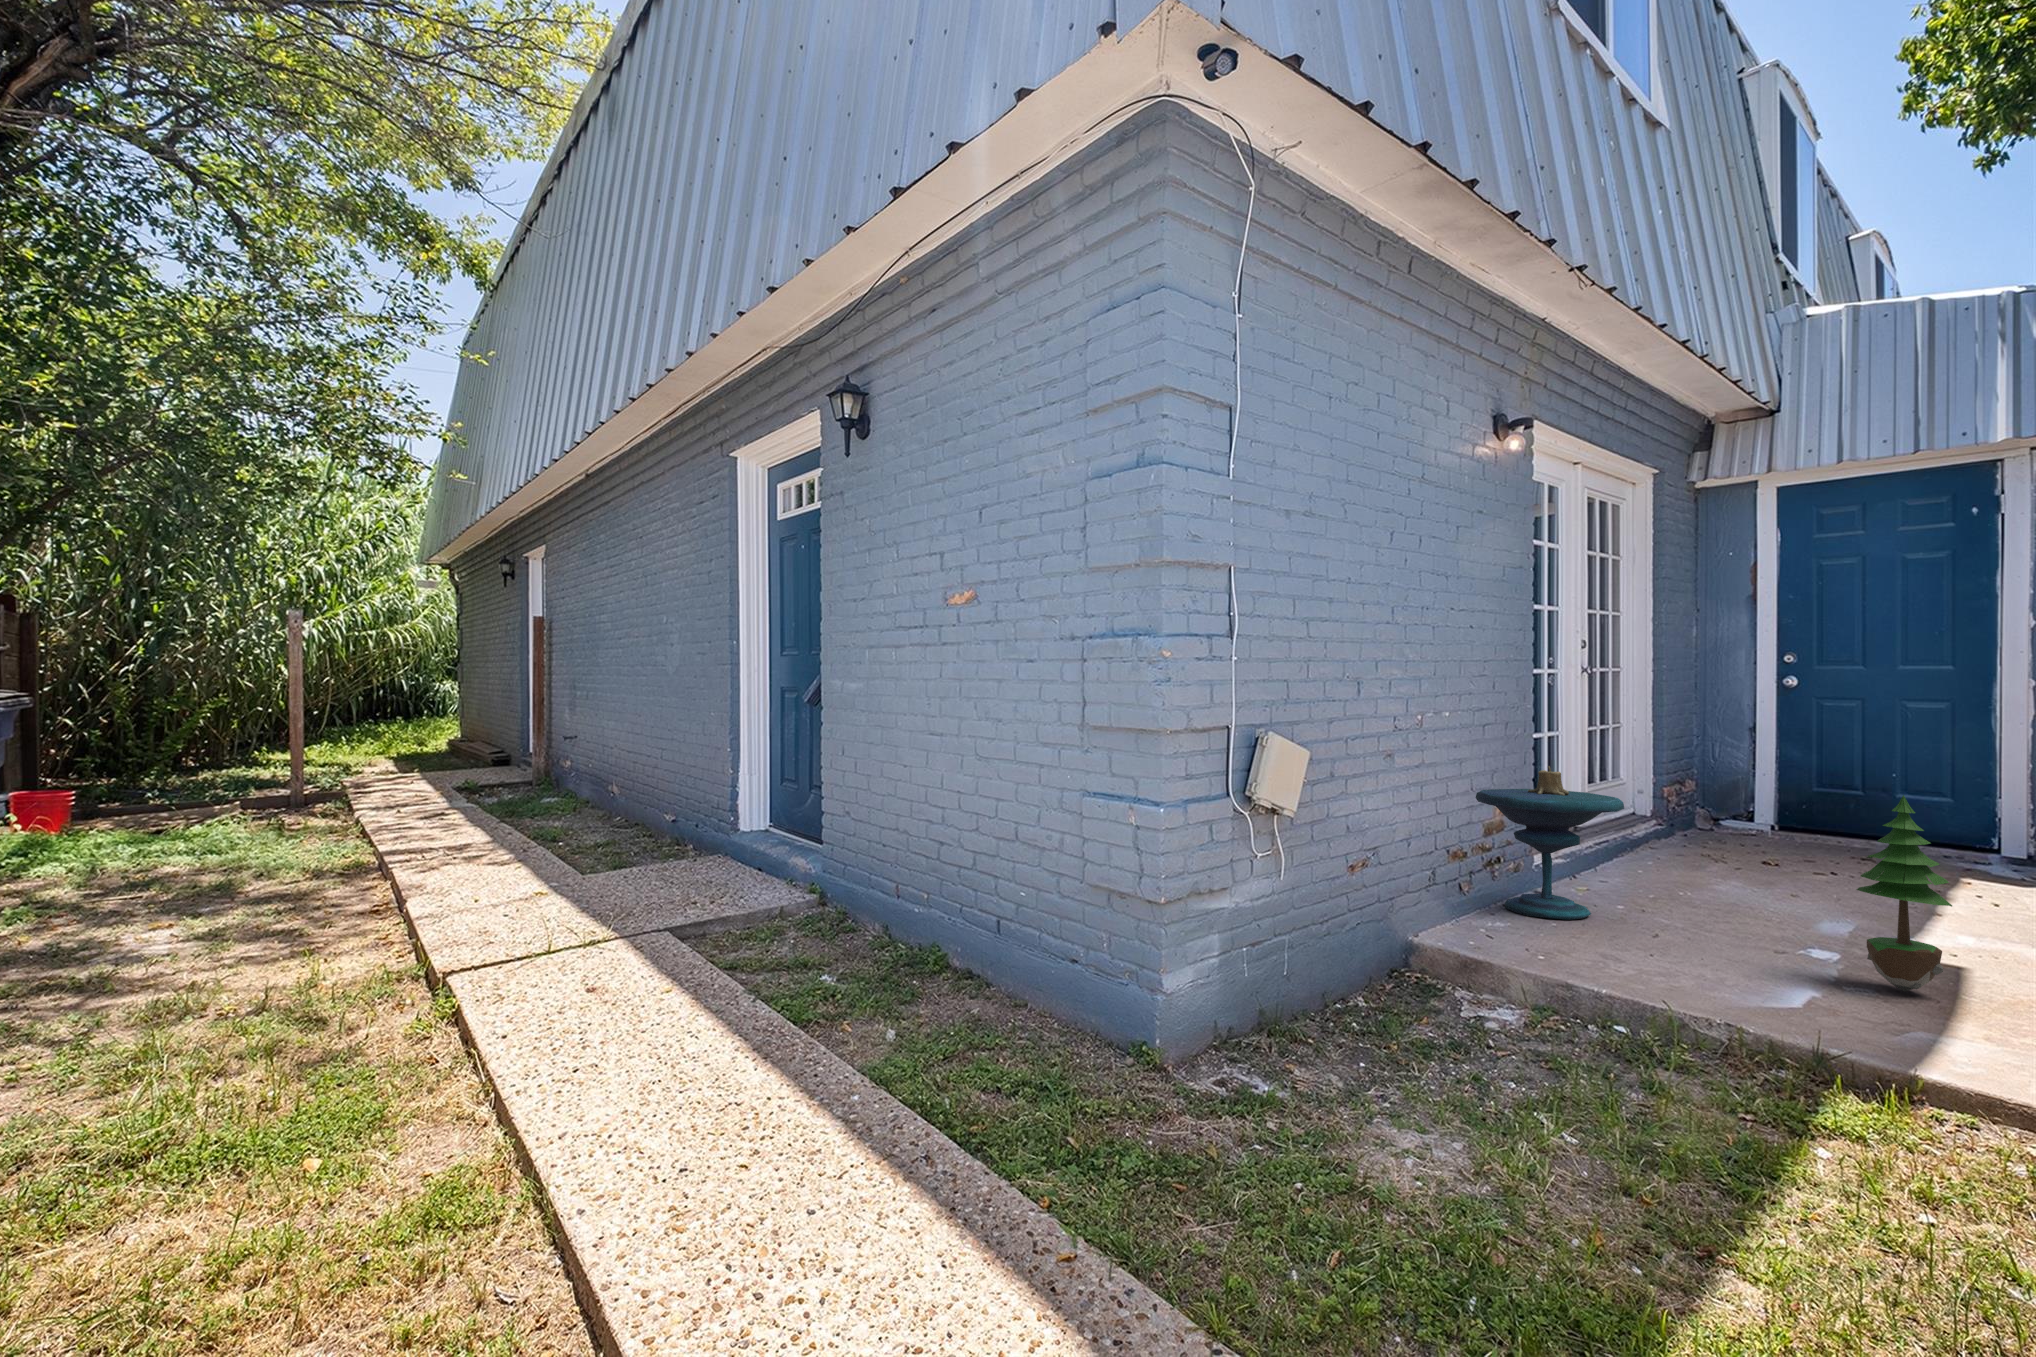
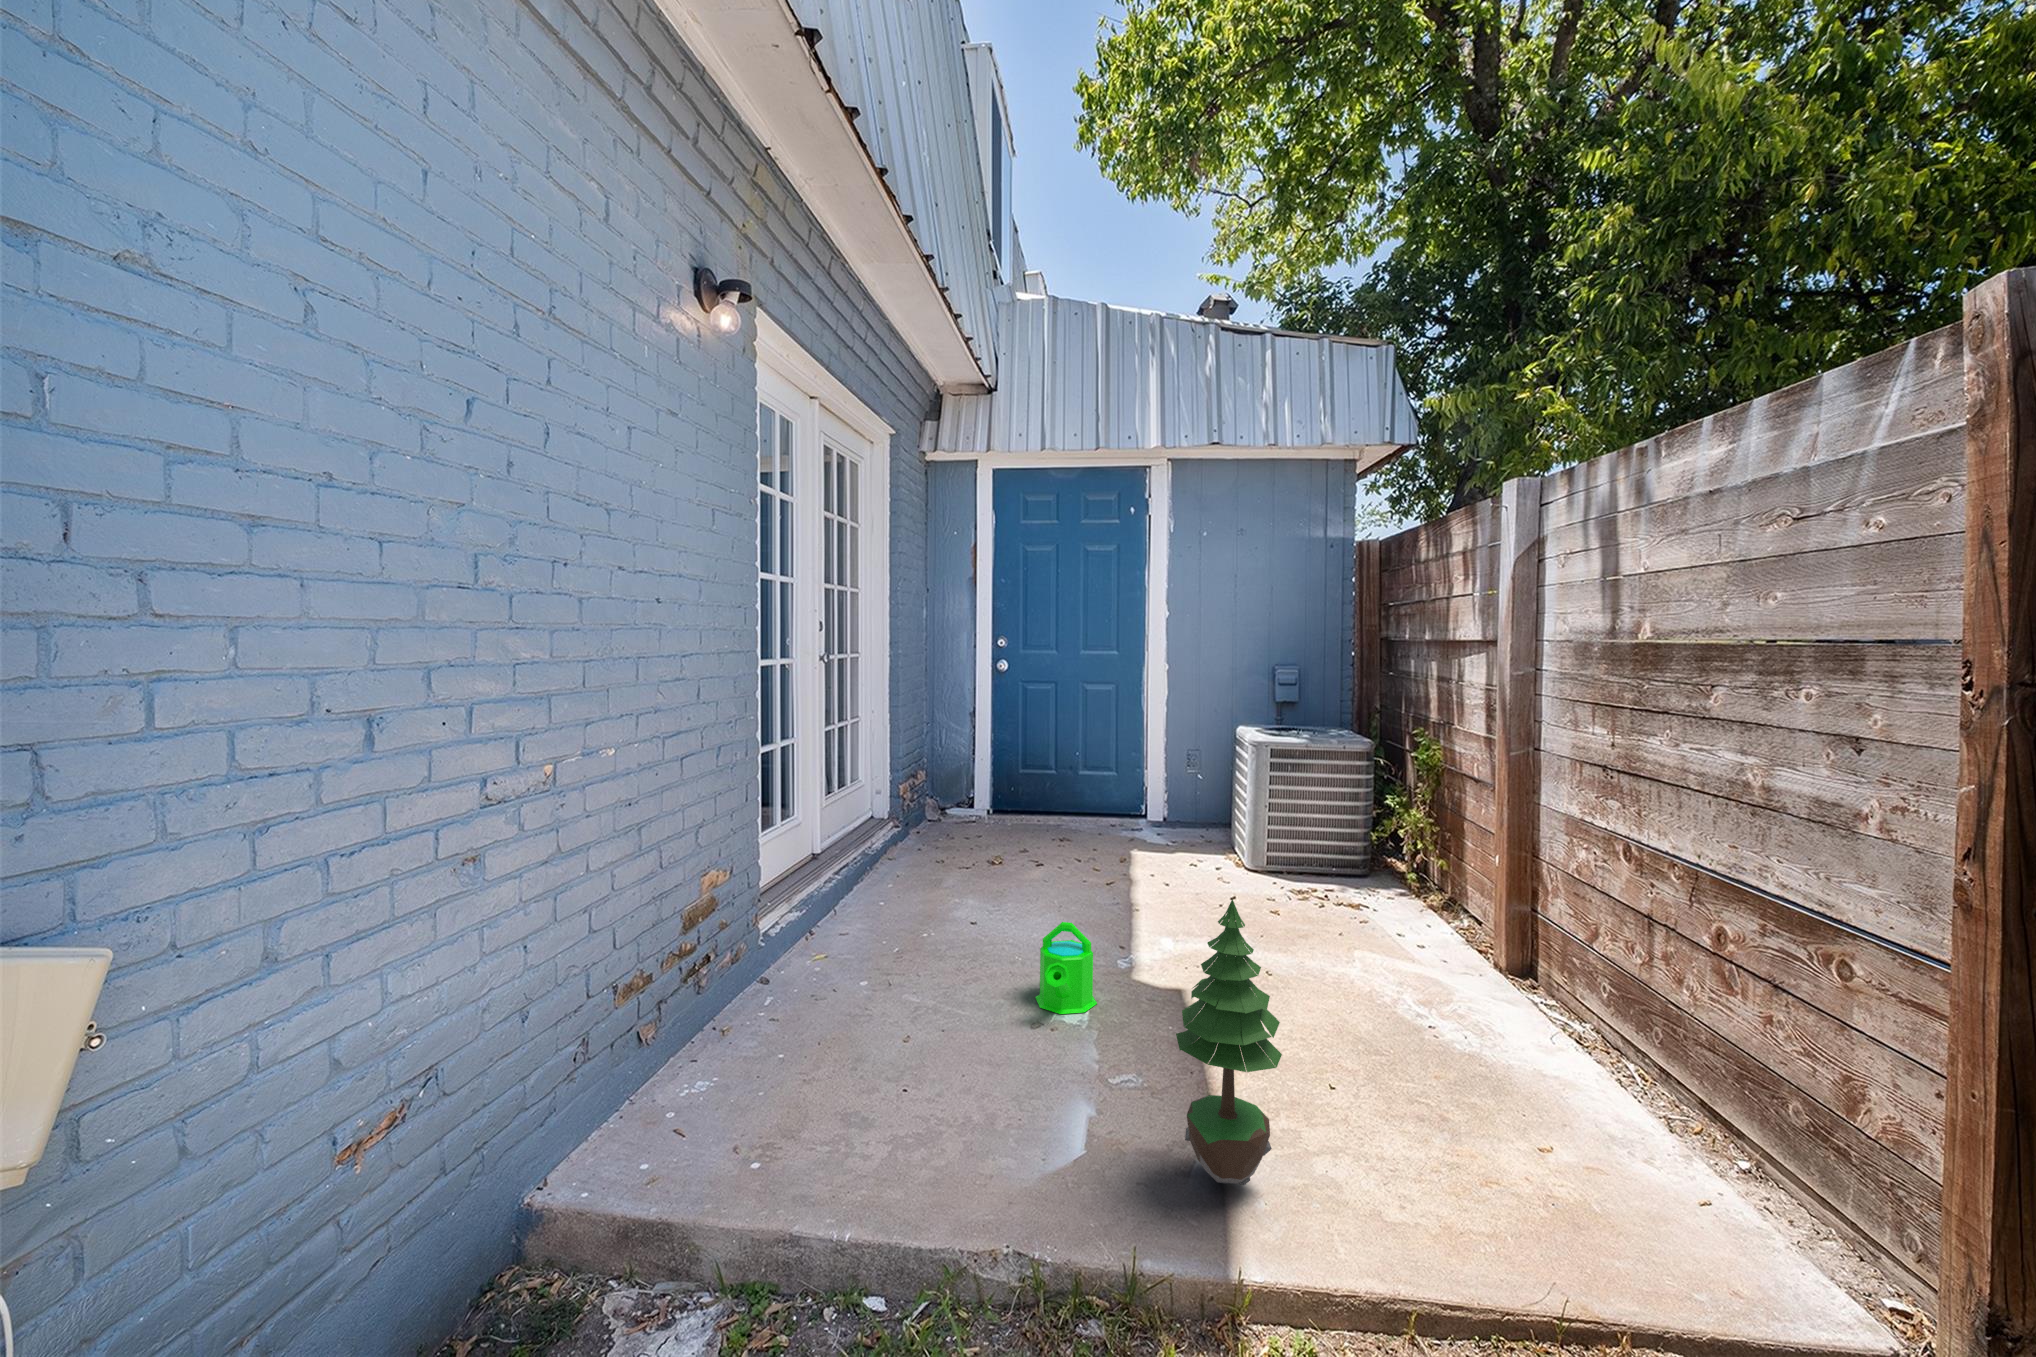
side table: present [1476,766,1624,920] -> none [647,849,873,1118]
watering can: none [1778,862,1841,932] -> present [1035,922,1097,1014]

